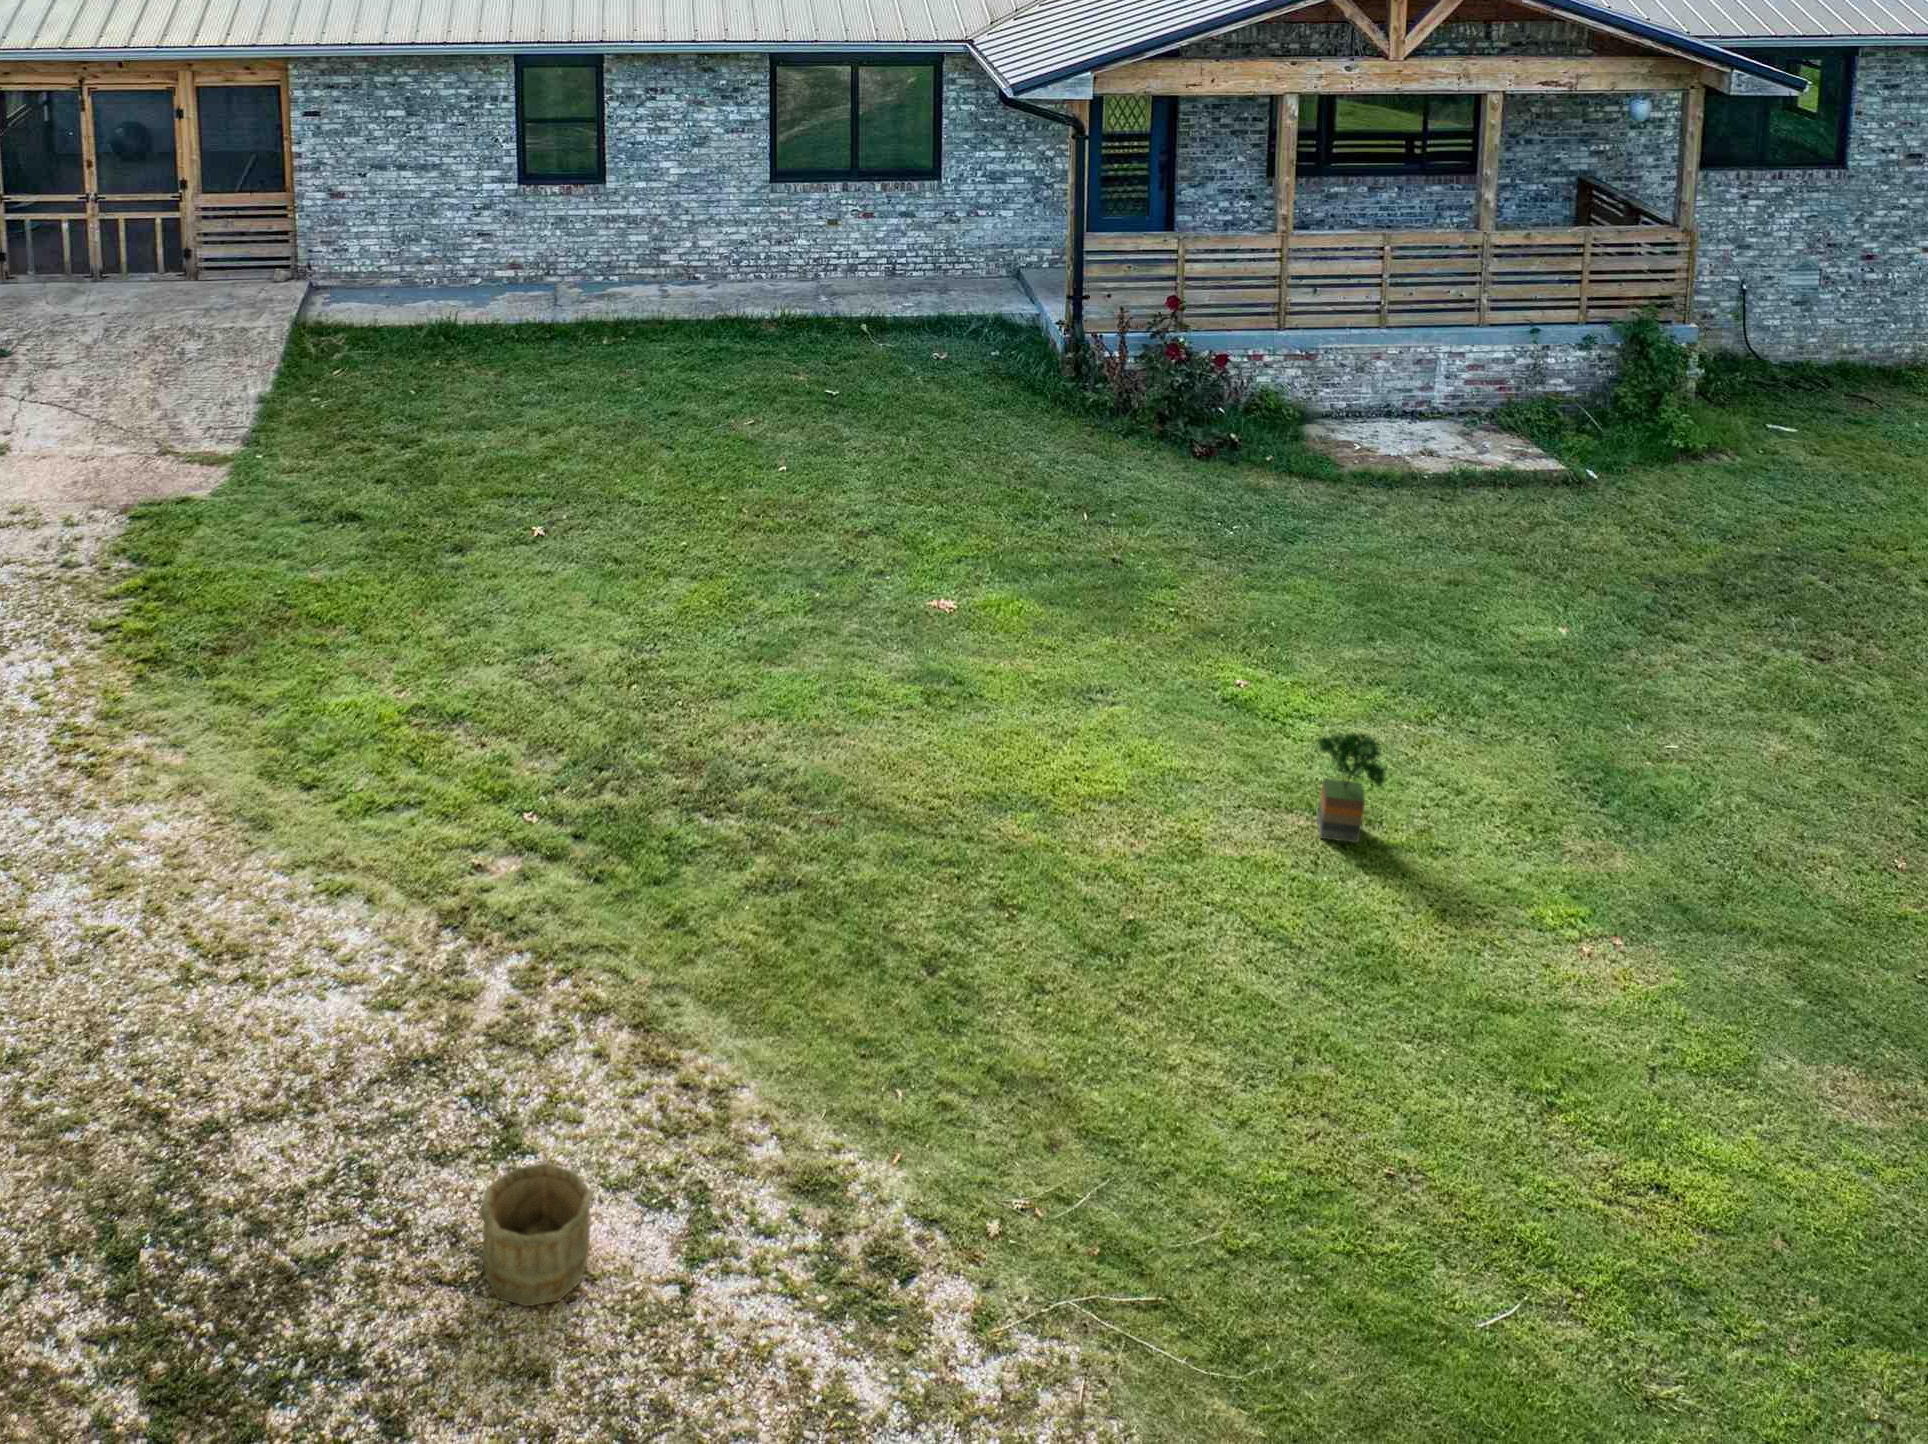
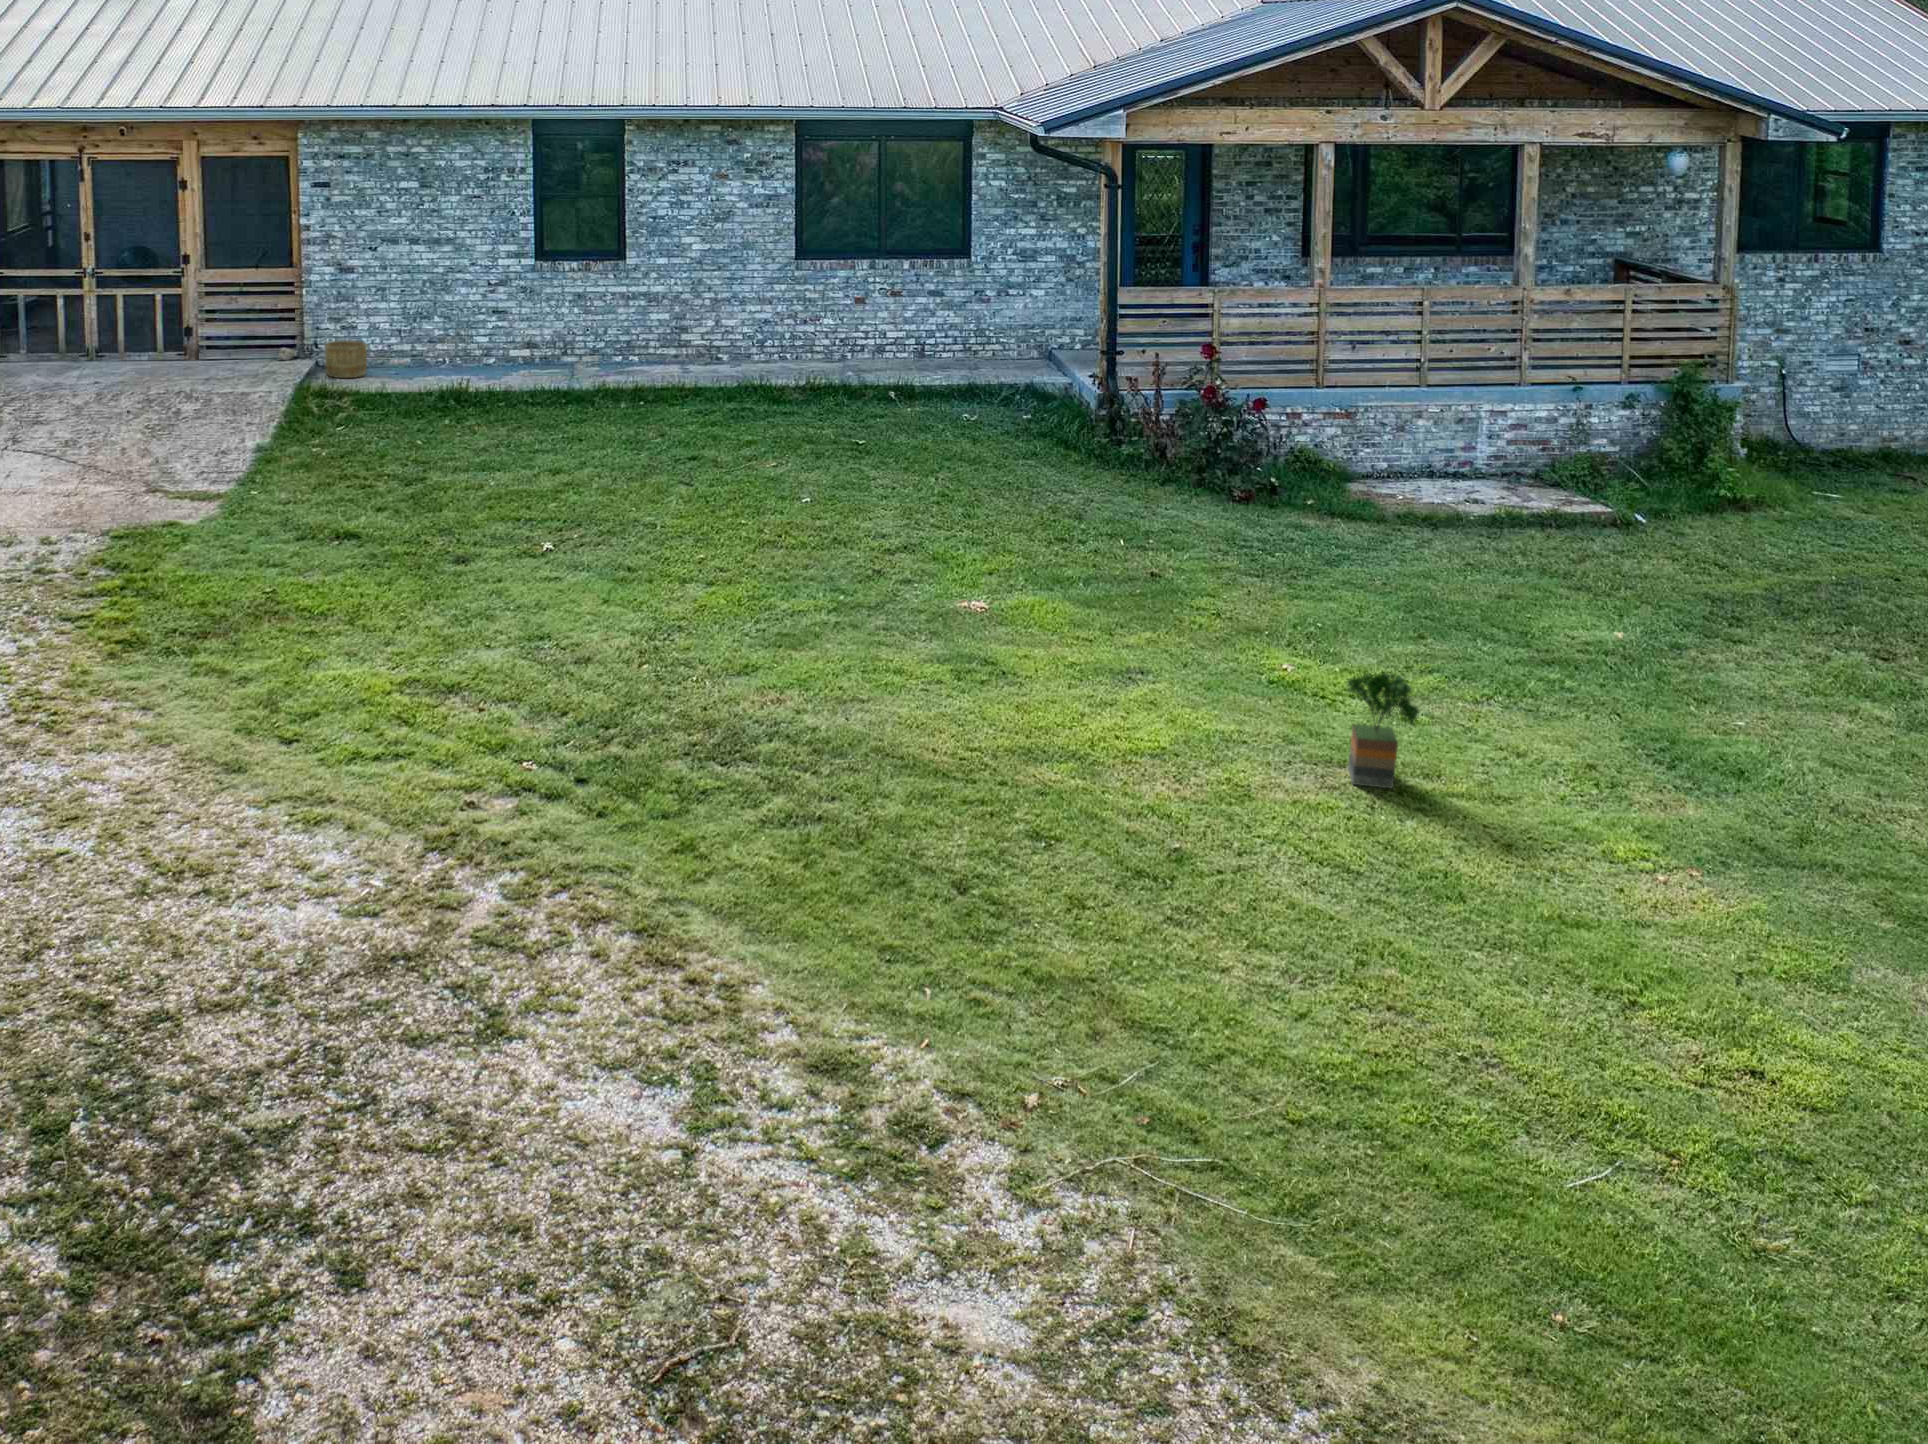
wooden bucket: present [480,1163,593,1306] -> present [325,340,368,378]

